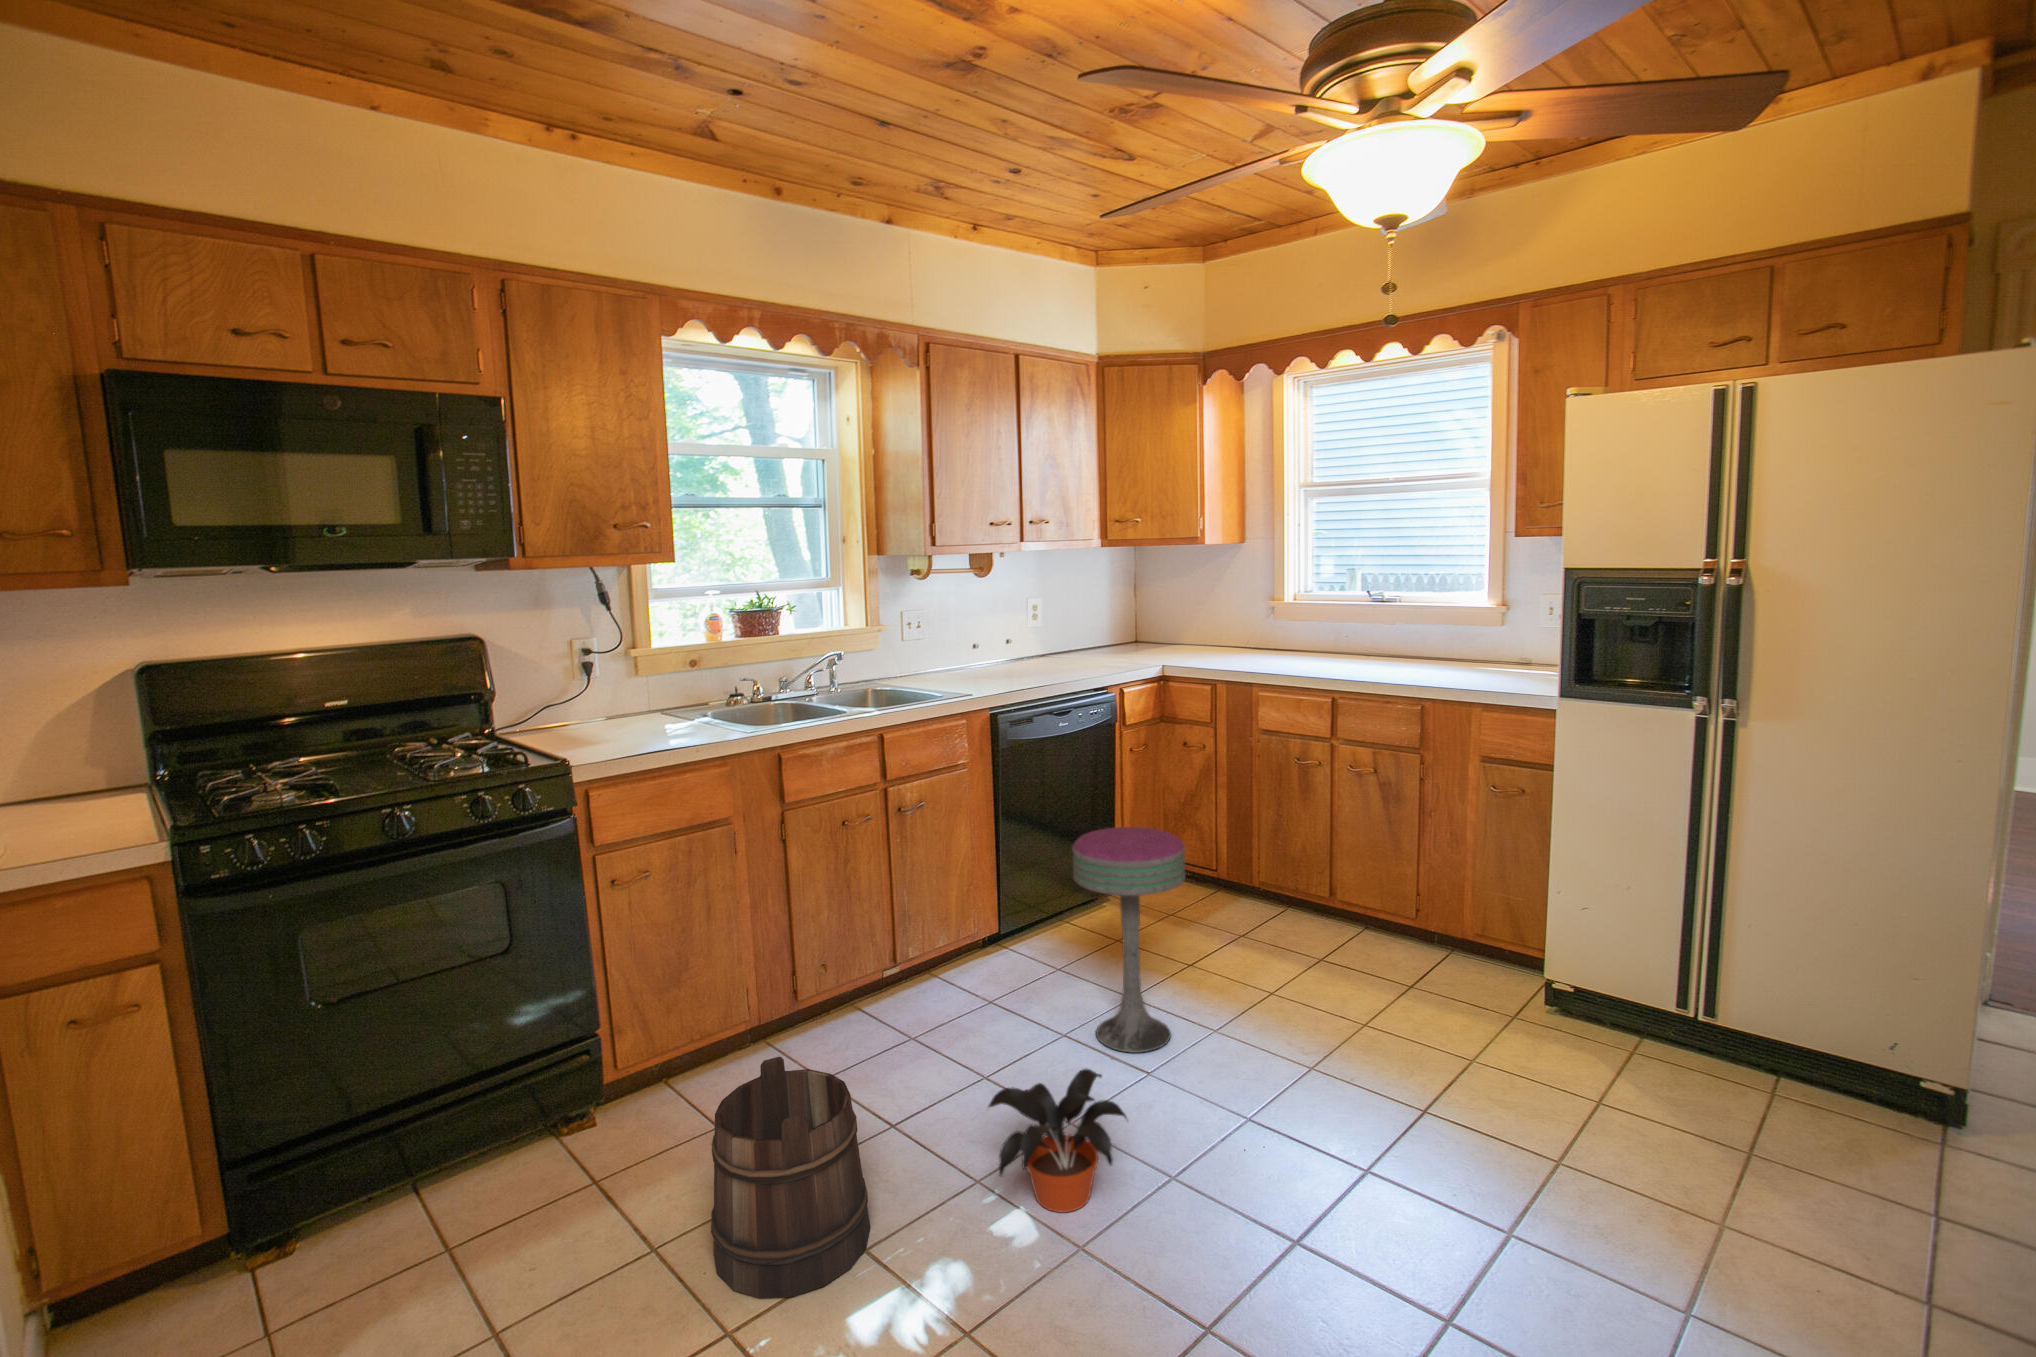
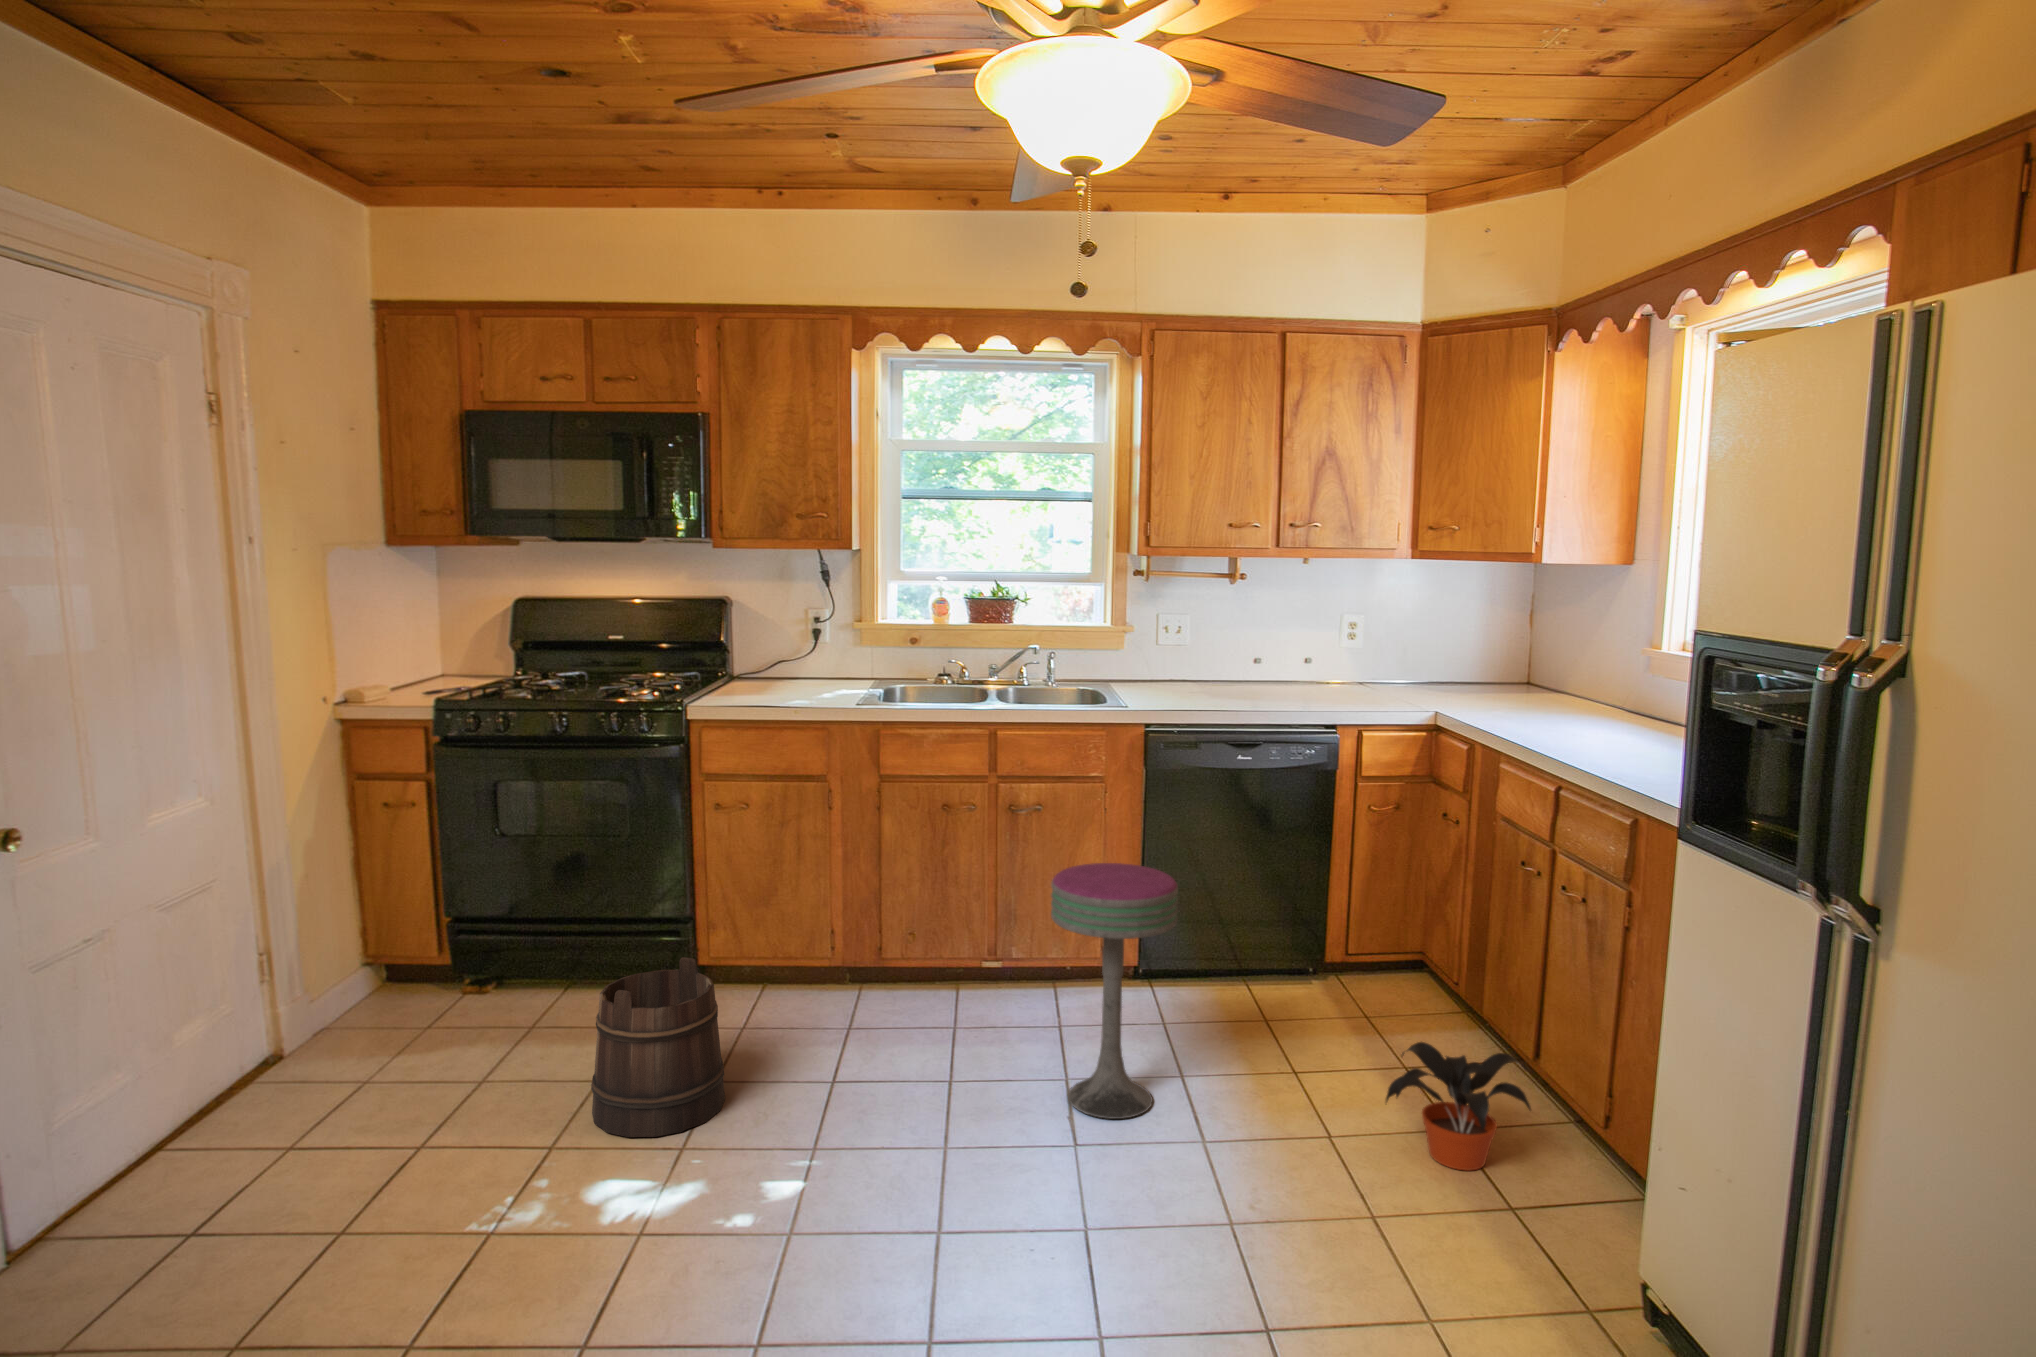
potted plant: present [989,1068,1126,1212] -> present [1386,1042,1531,1170]

